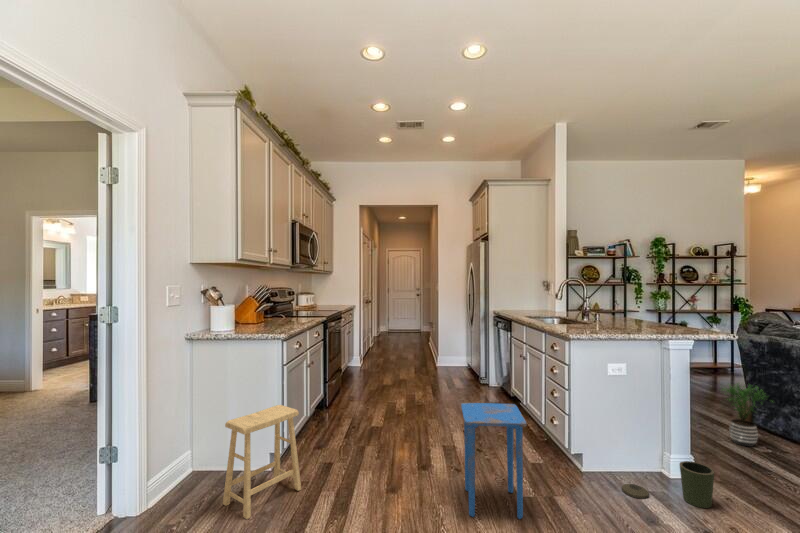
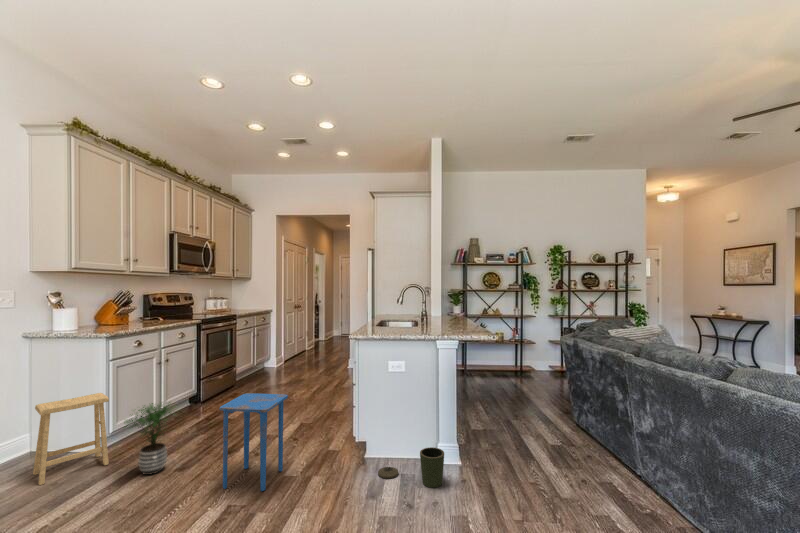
potted plant: present [722,384,765,447] -> present [124,403,171,475]

